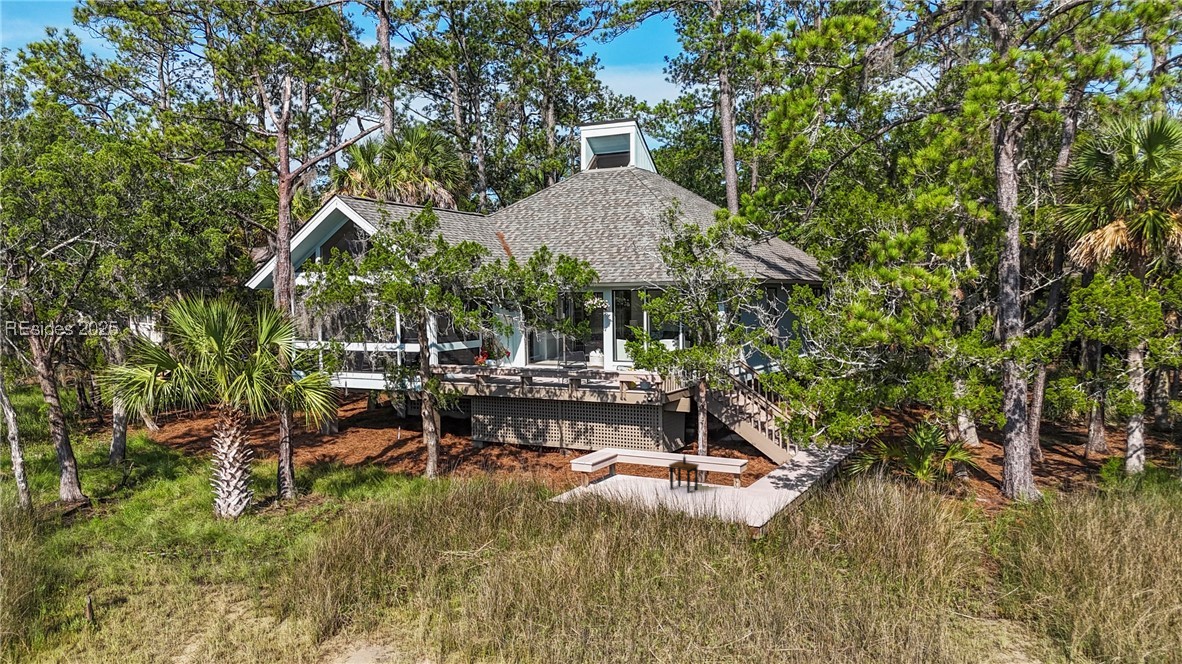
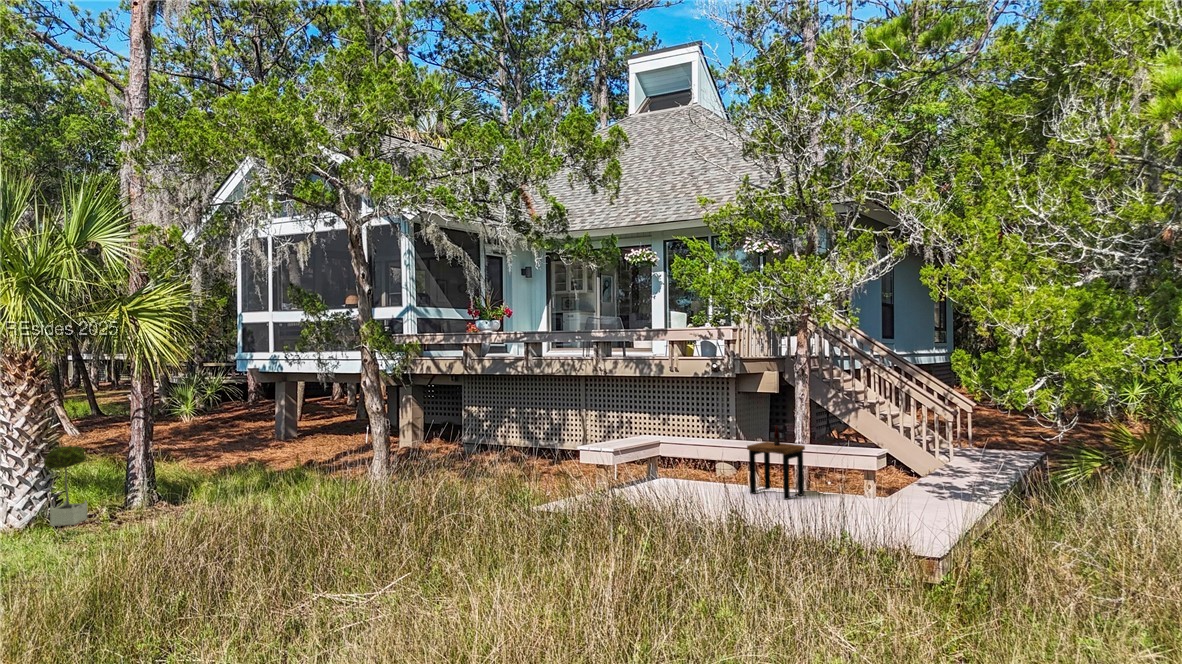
potted tree: none [249,465,271,514] -> present [44,446,87,526]

